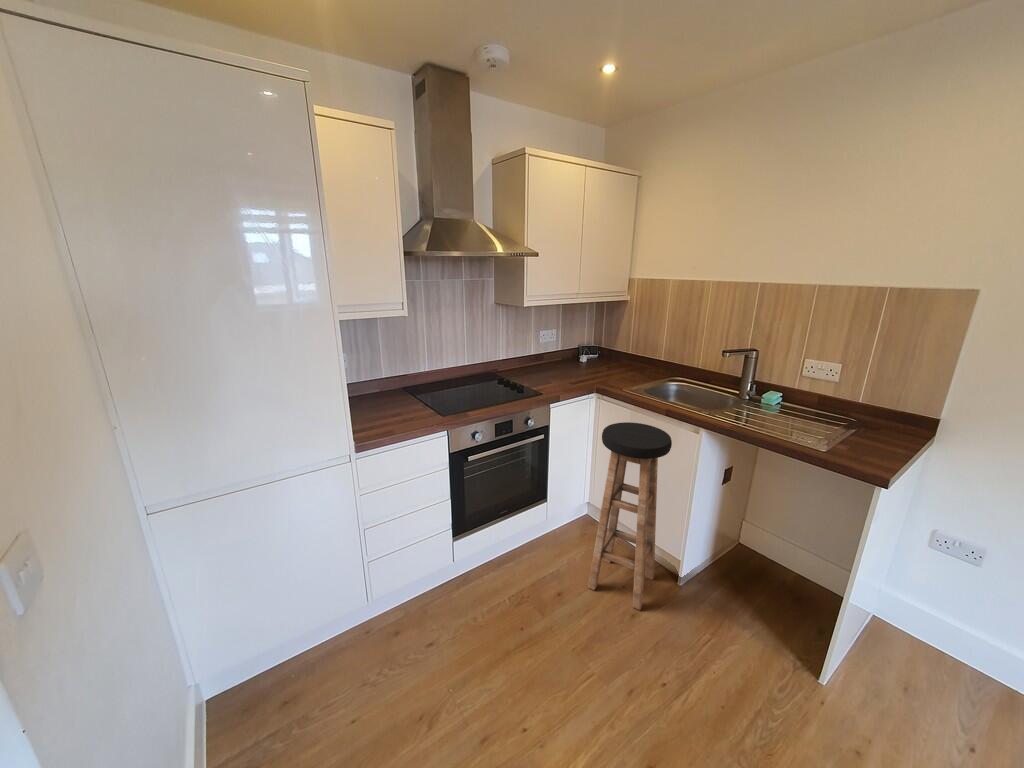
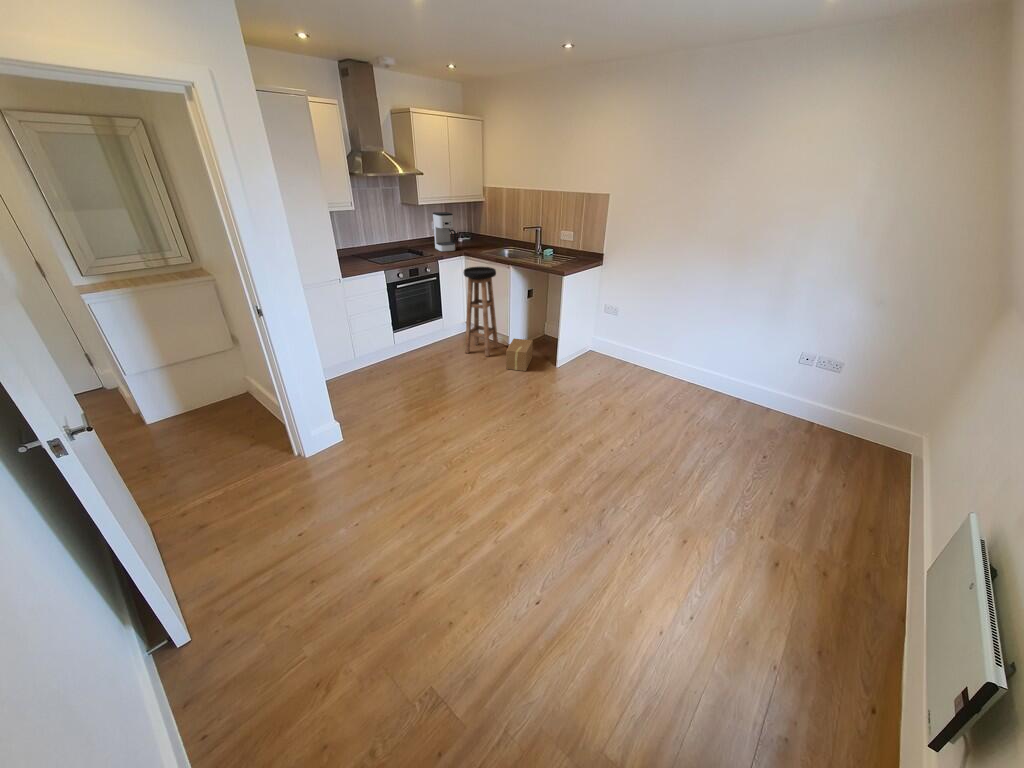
coffee maker: none [544,317,583,384] -> present [433,212,456,252]
cardboard box: none [691,582,754,692] -> present [506,338,533,371]

